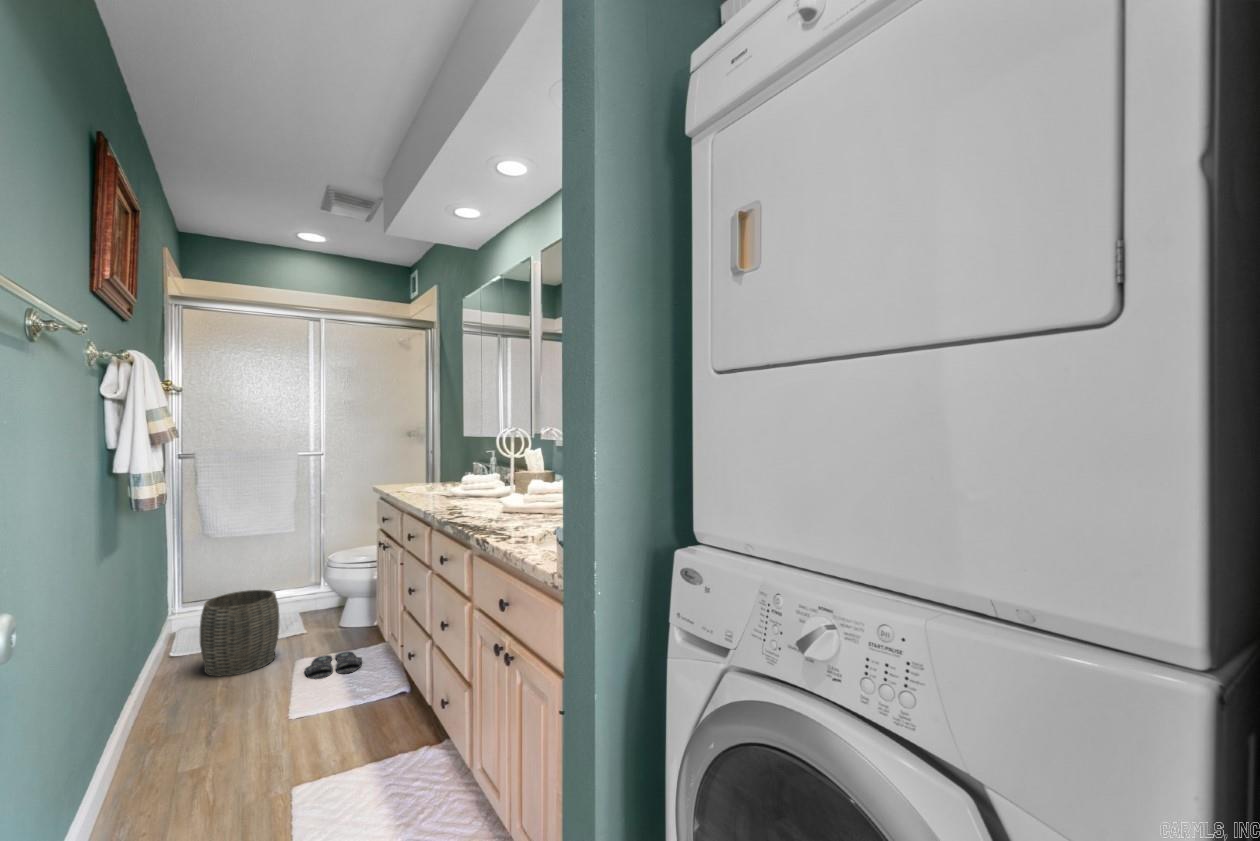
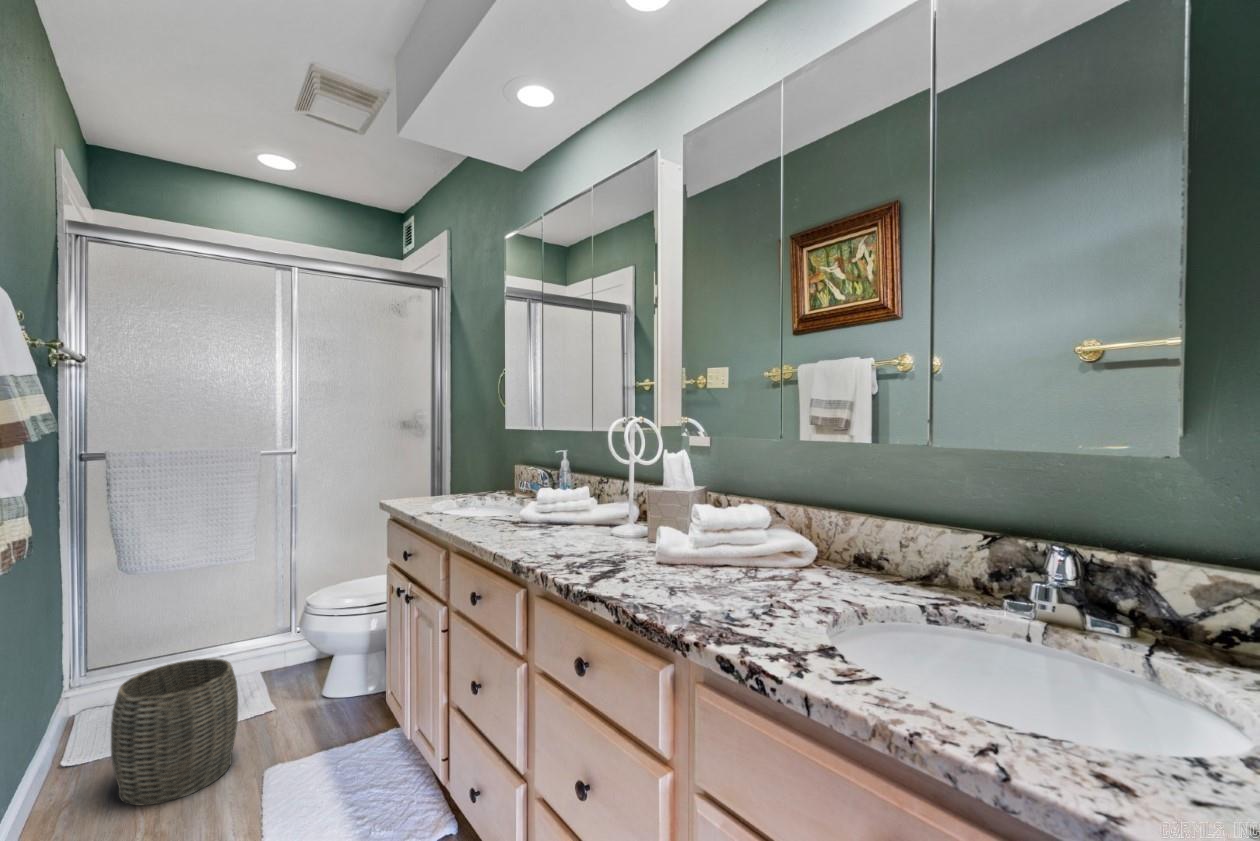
slippers: present [305,652,362,679] -> none [281,747,368,807]

